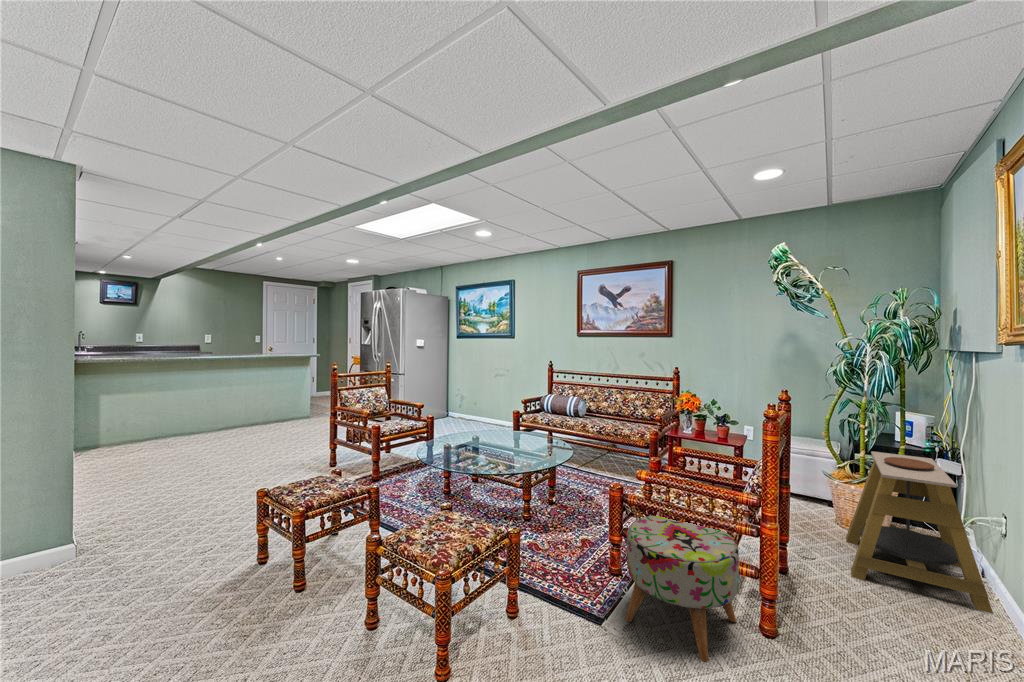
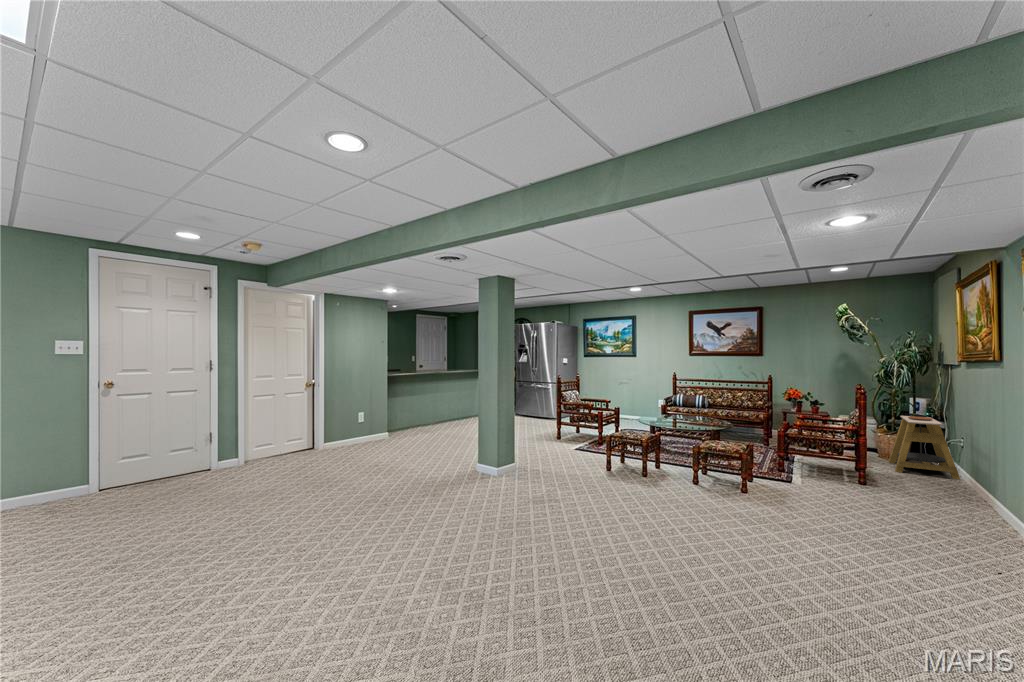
ottoman: present [625,516,739,662] -> none [800,440,856,489]

